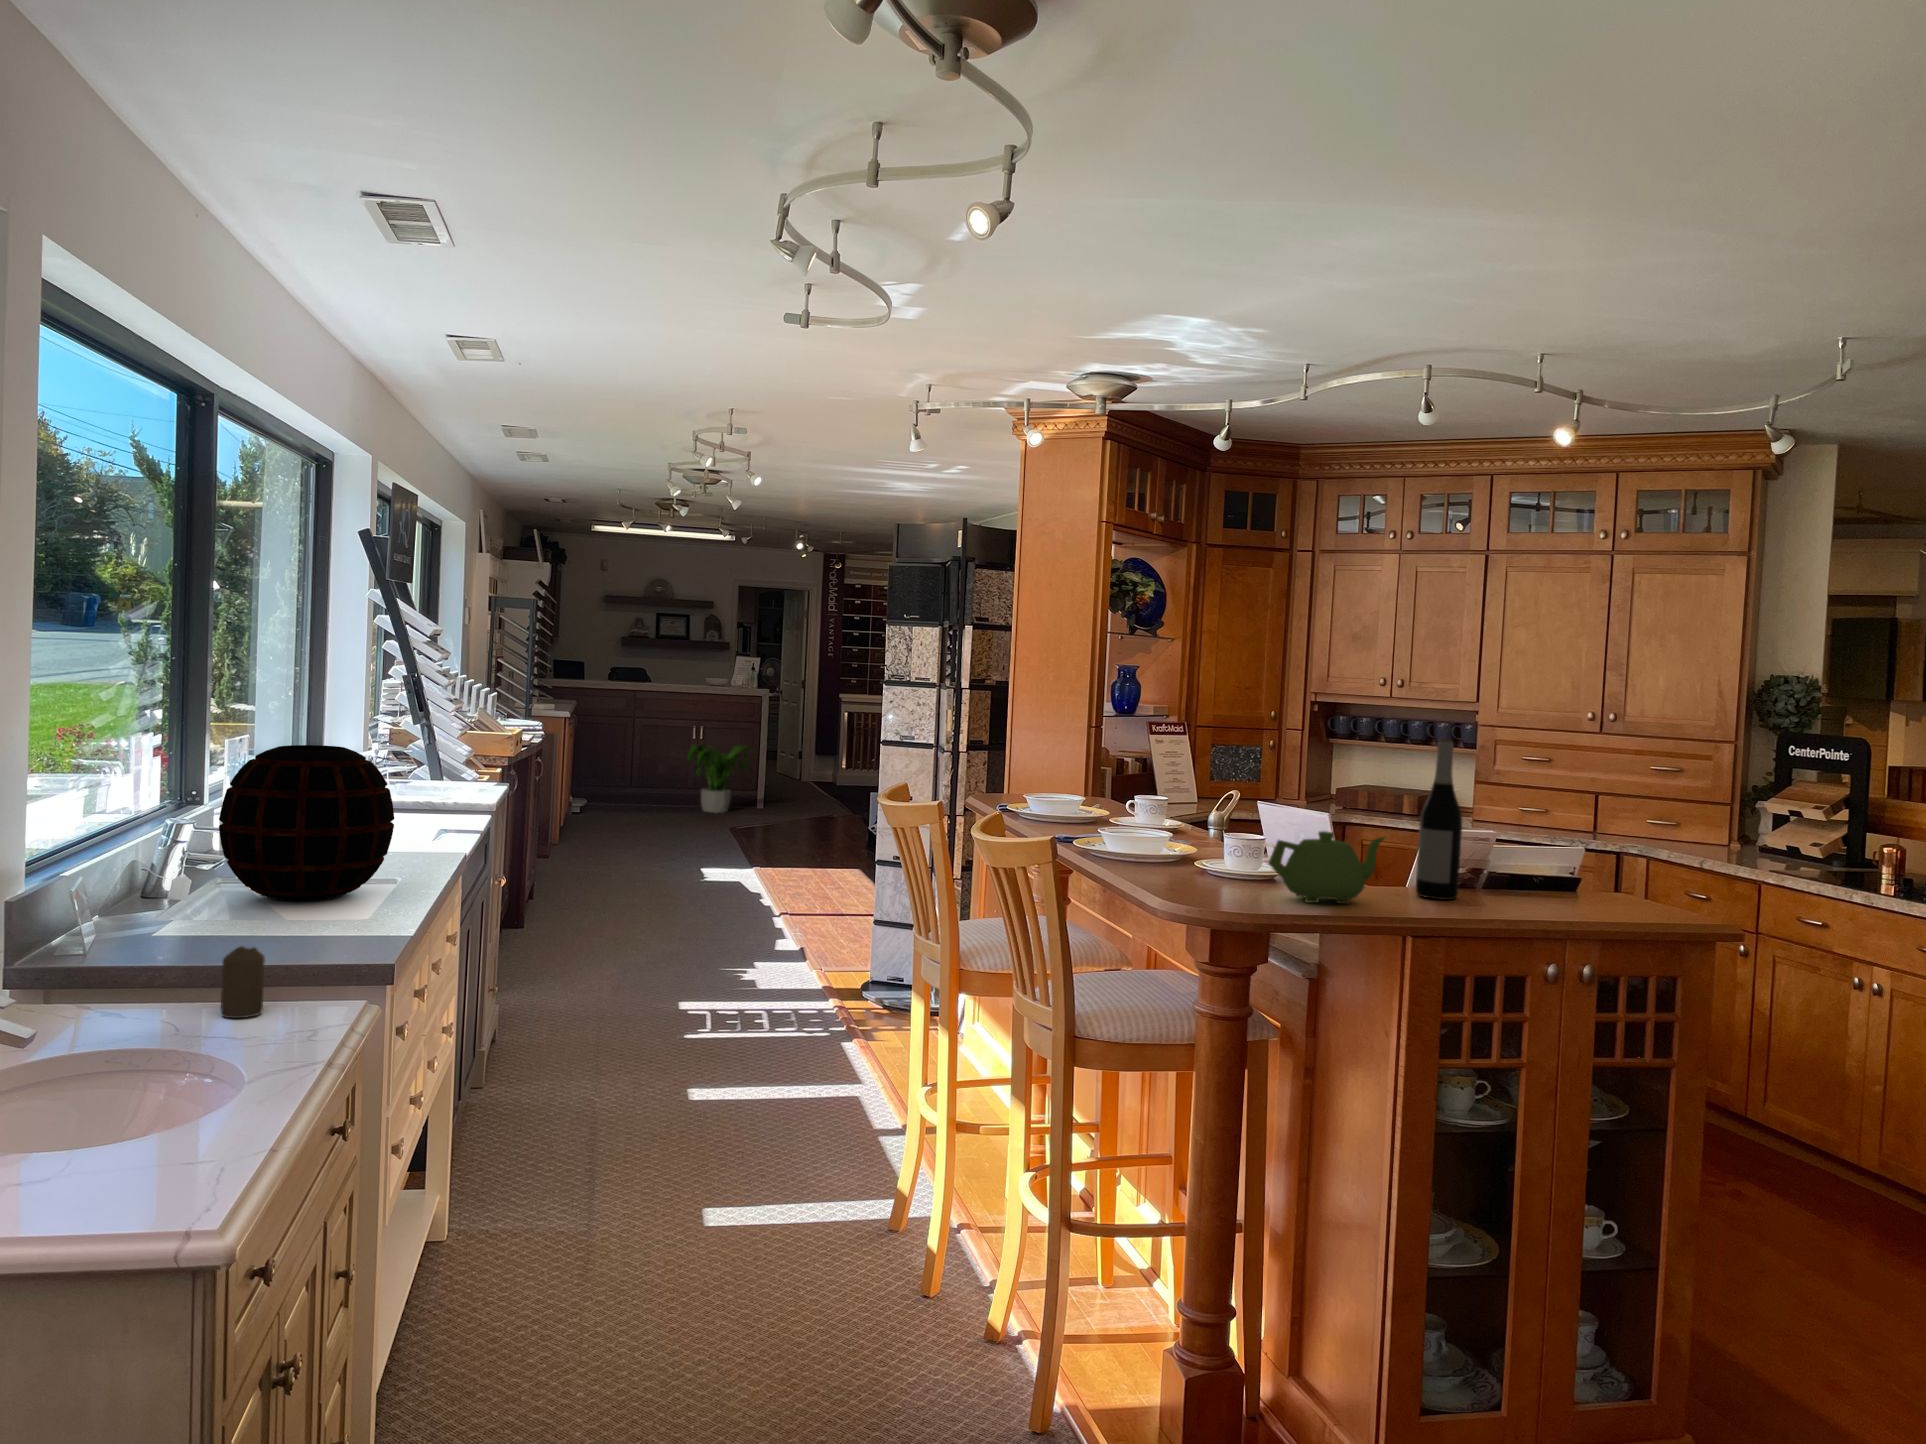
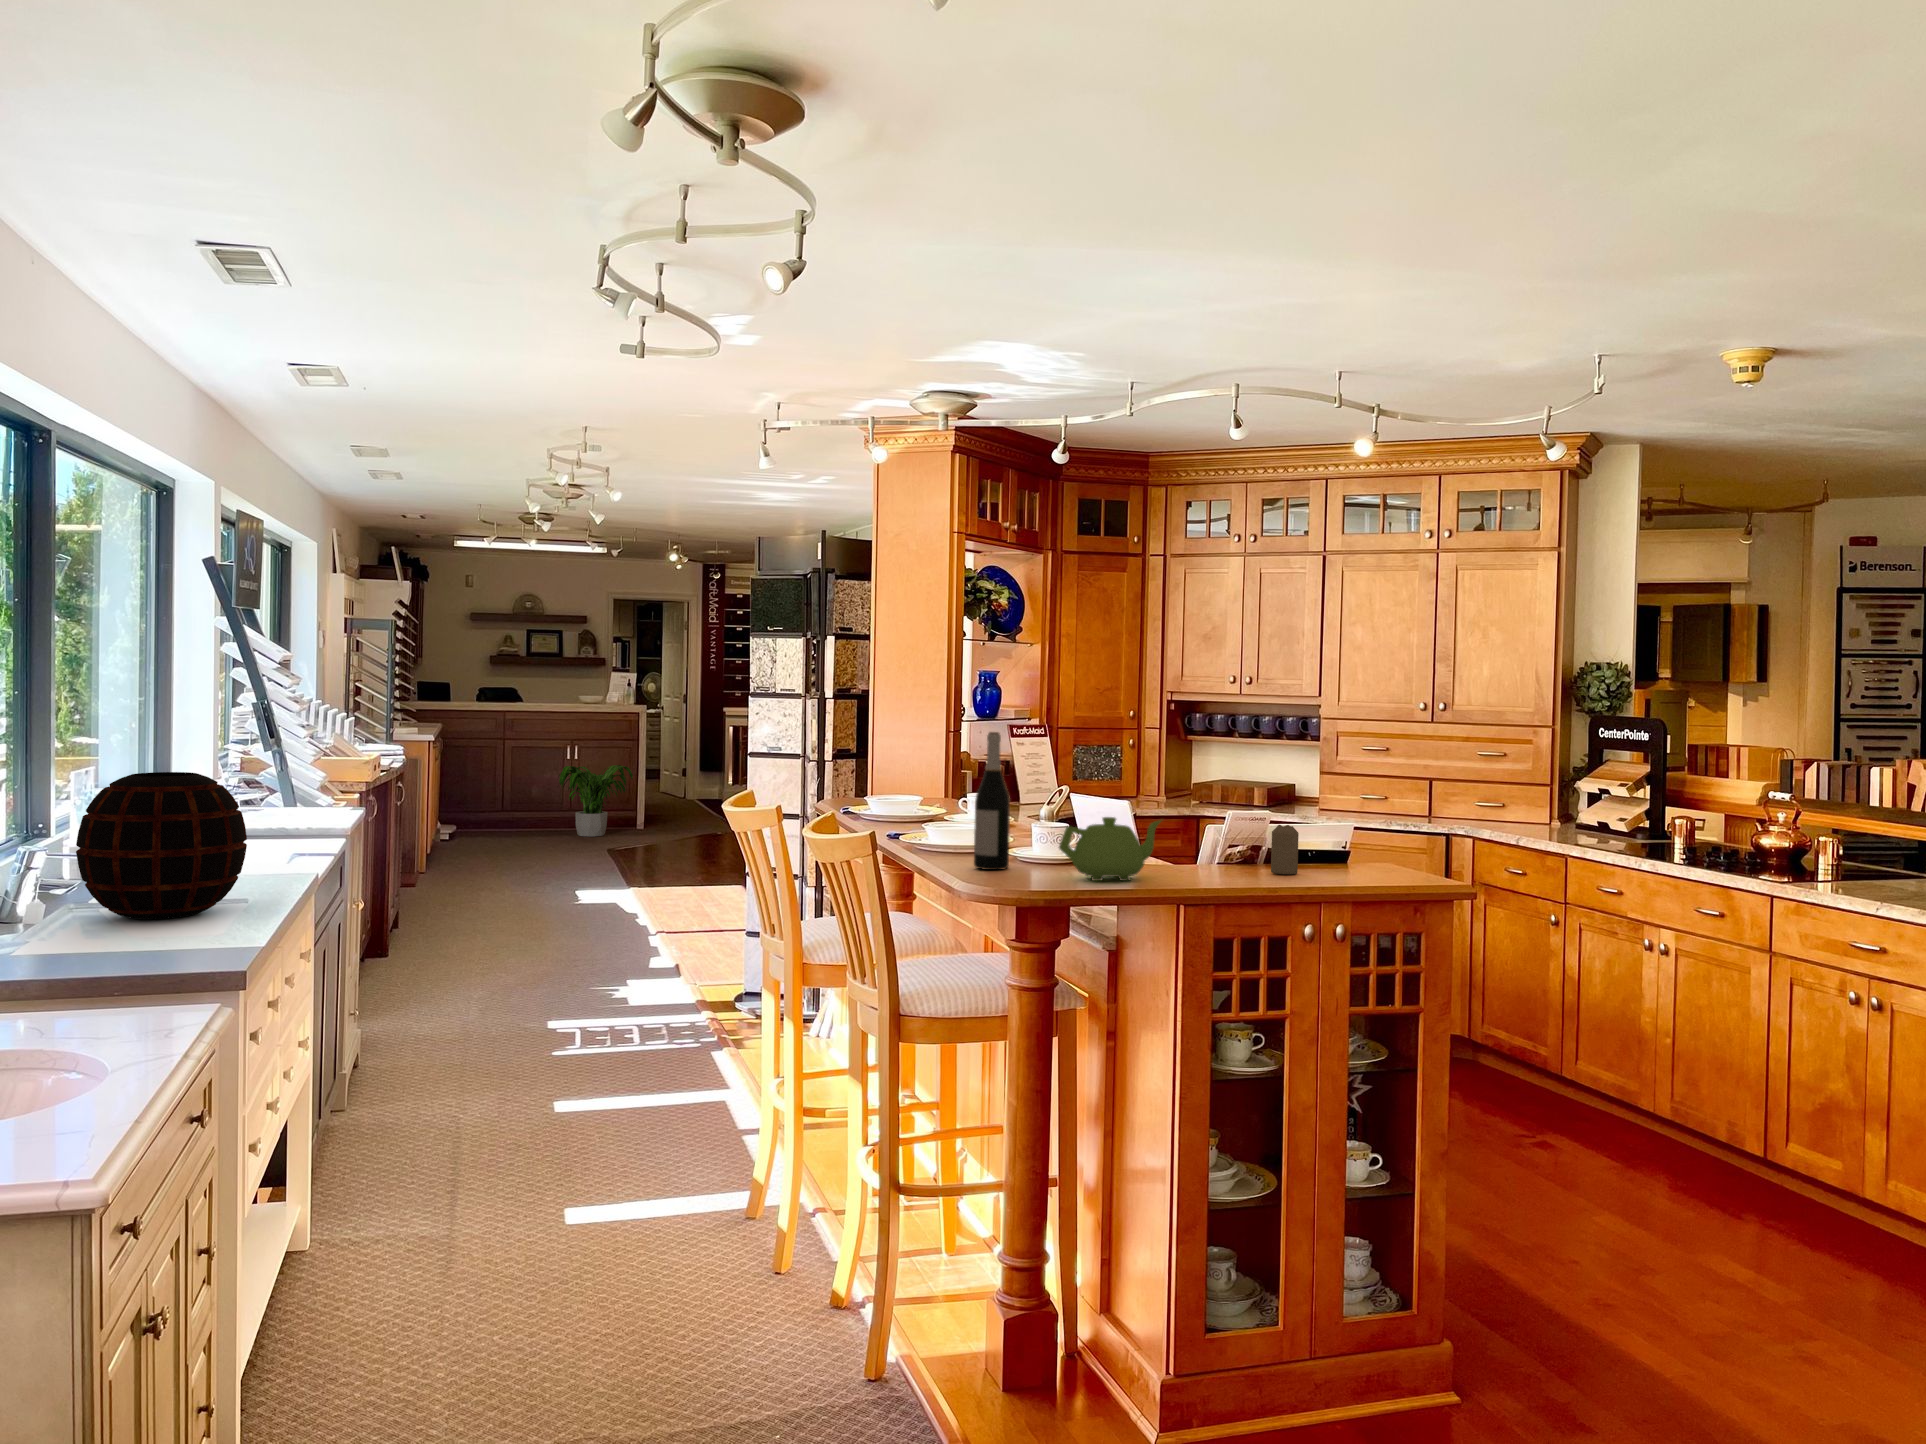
wine bottle: present [1416,739,1462,900] -> present [974,732,1010,870]
candle: present [221,946,265,1018] -> present [1271,825,1299,874]

